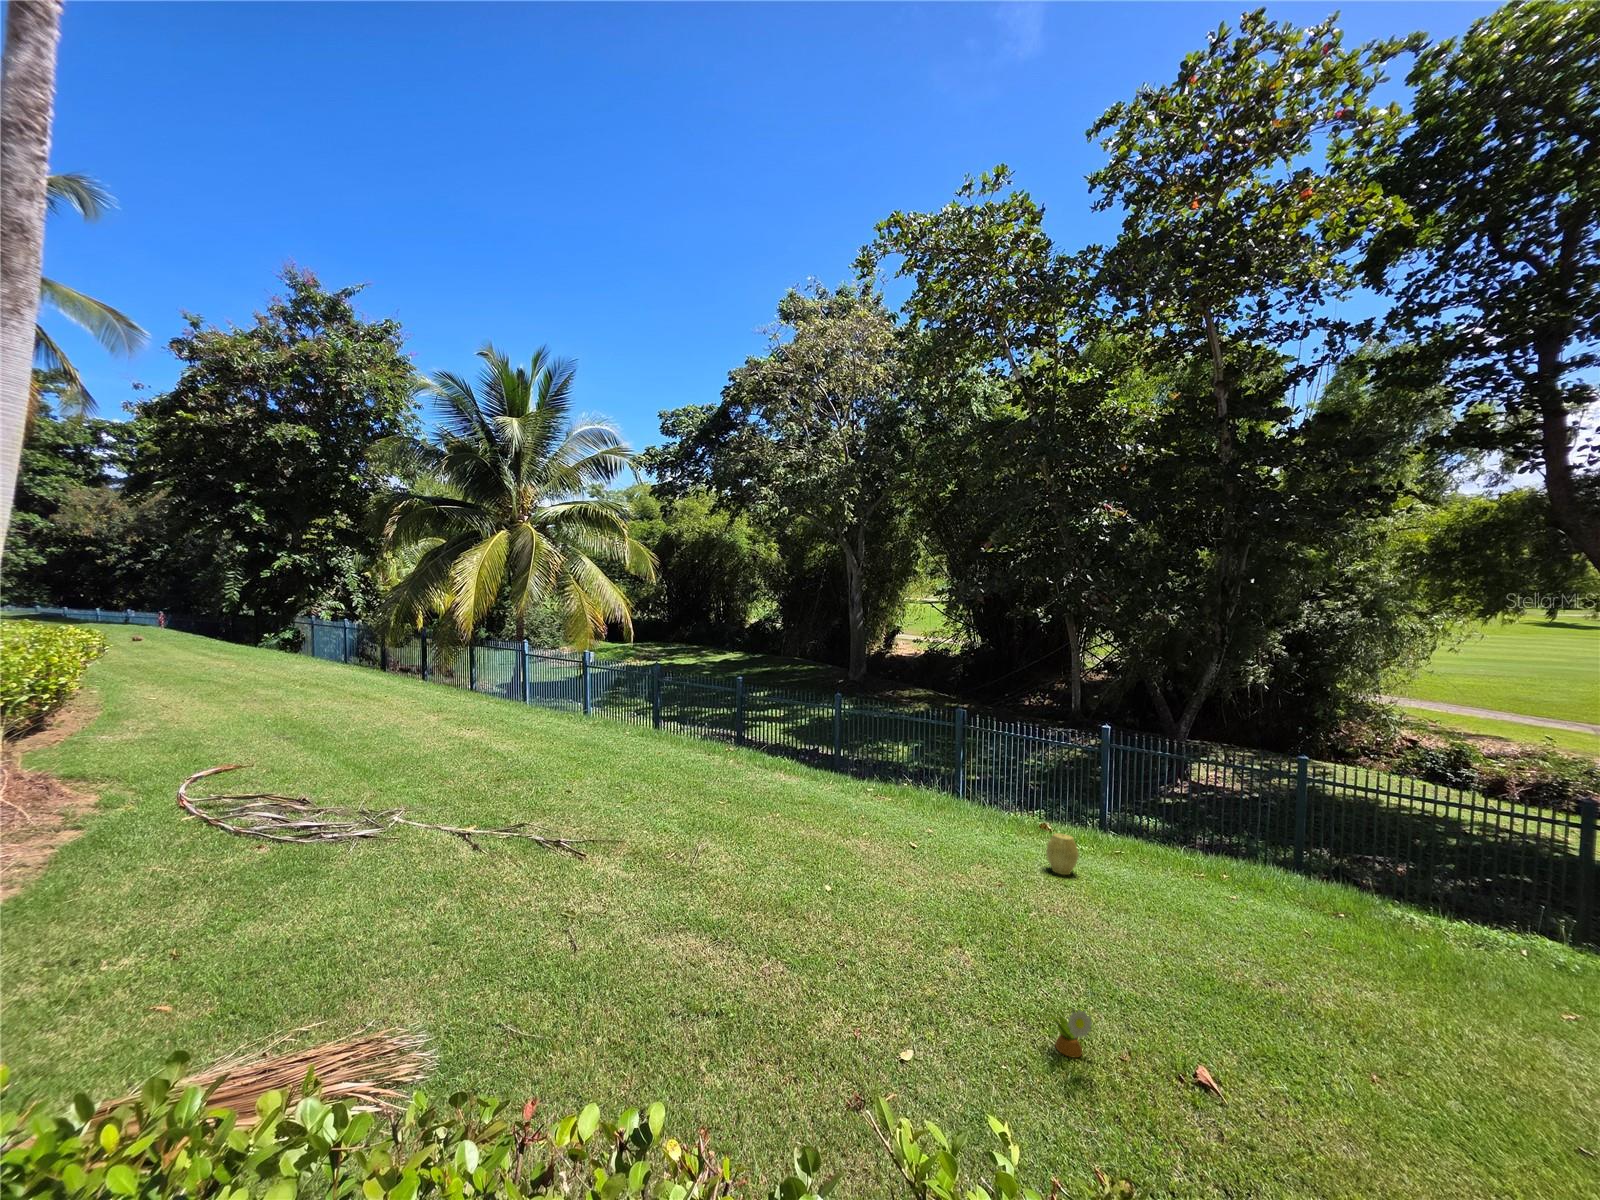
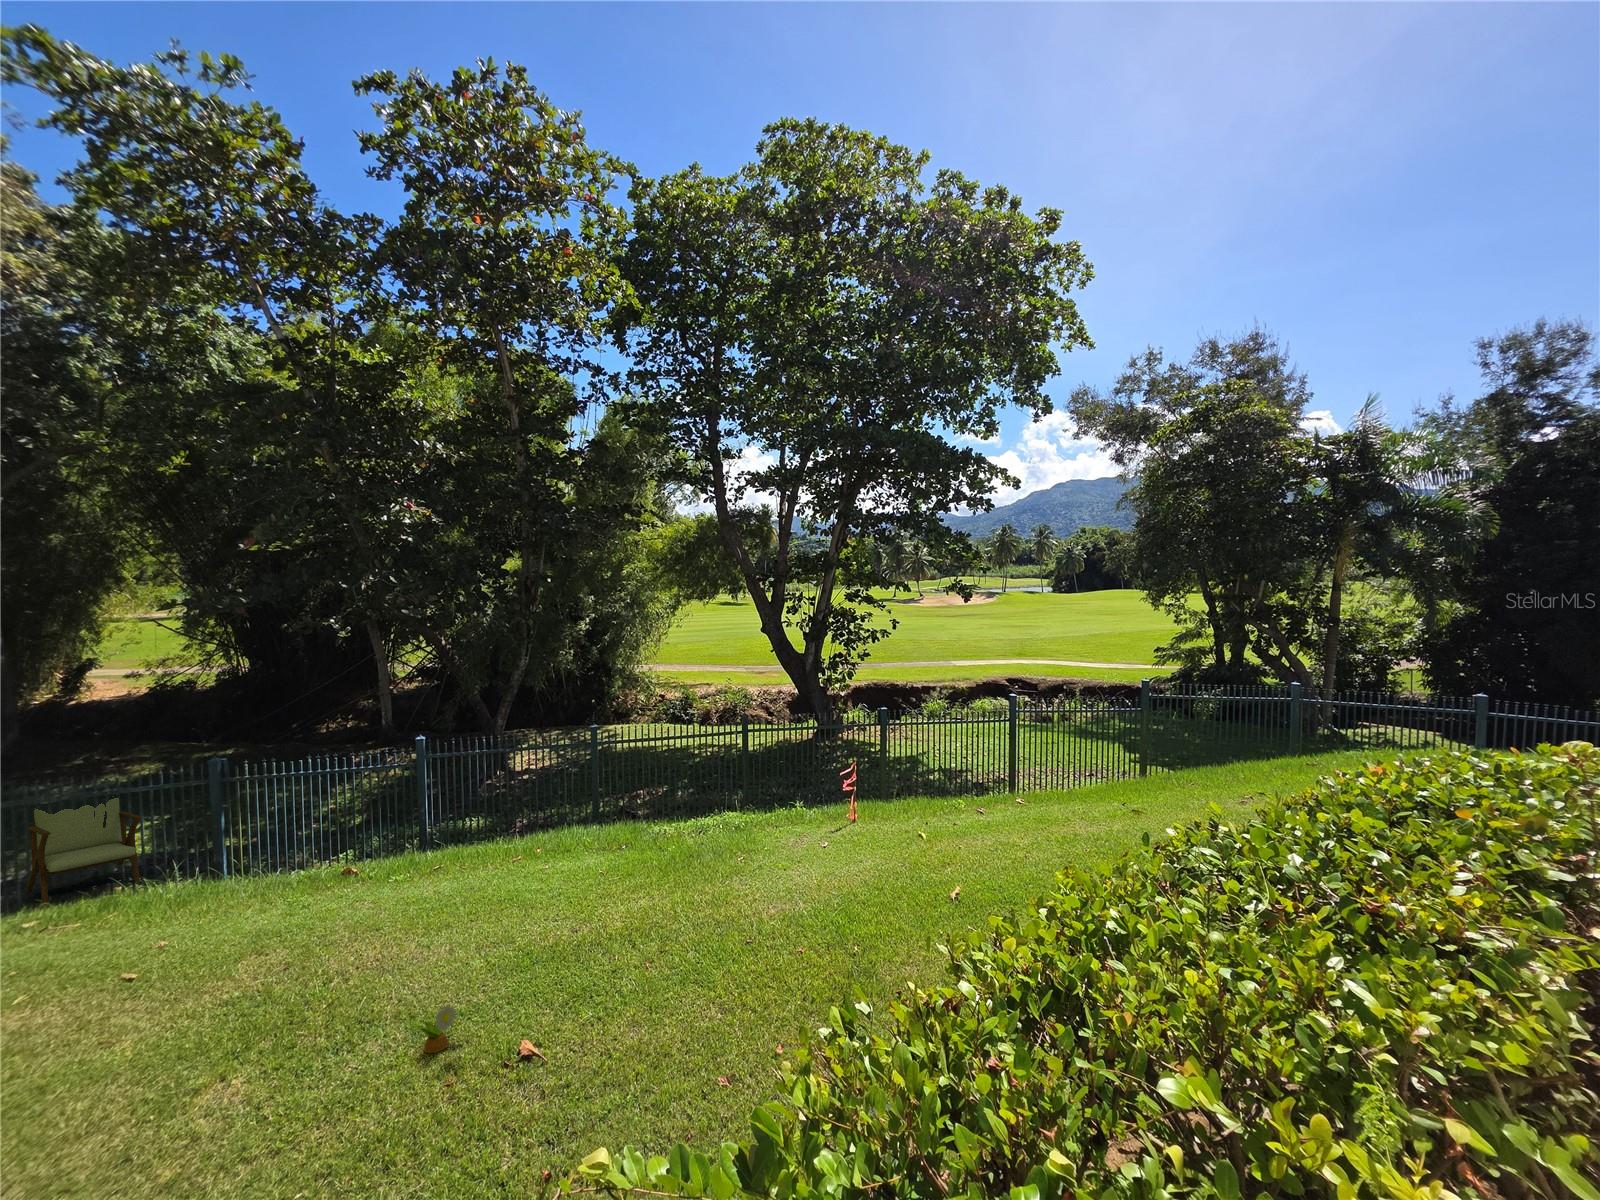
lounge chair: none [840,717,898,784] -> present [26,798,141,903]
woven basket: present [1046,833,1079,875] -> none [380,861,415,904]

